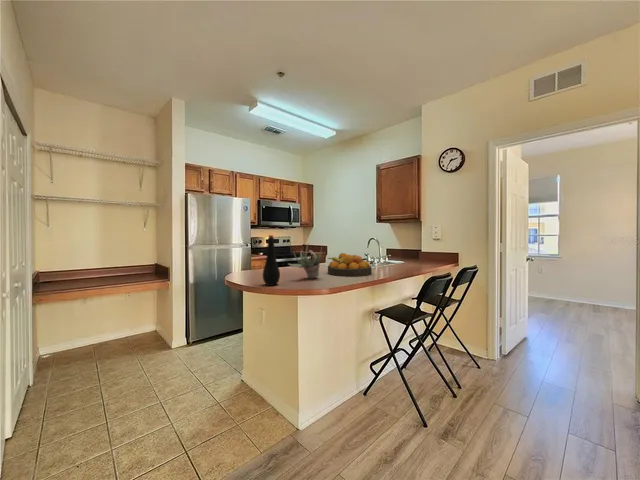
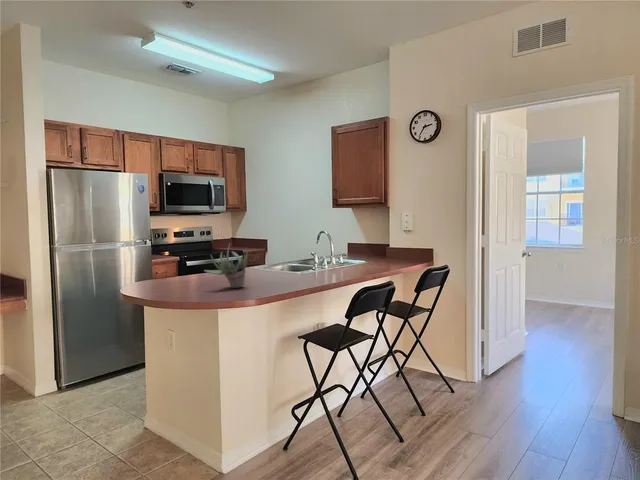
bottle: present [263,235,280,286] -> none [171,236,194,298]
fruit bowl: present [328,253,372,276] -> none [258,253,315,284]

